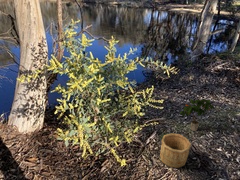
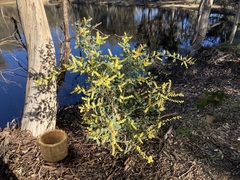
wooden bucket: present [160,133,191,168] -> present [39,129,68,162]

